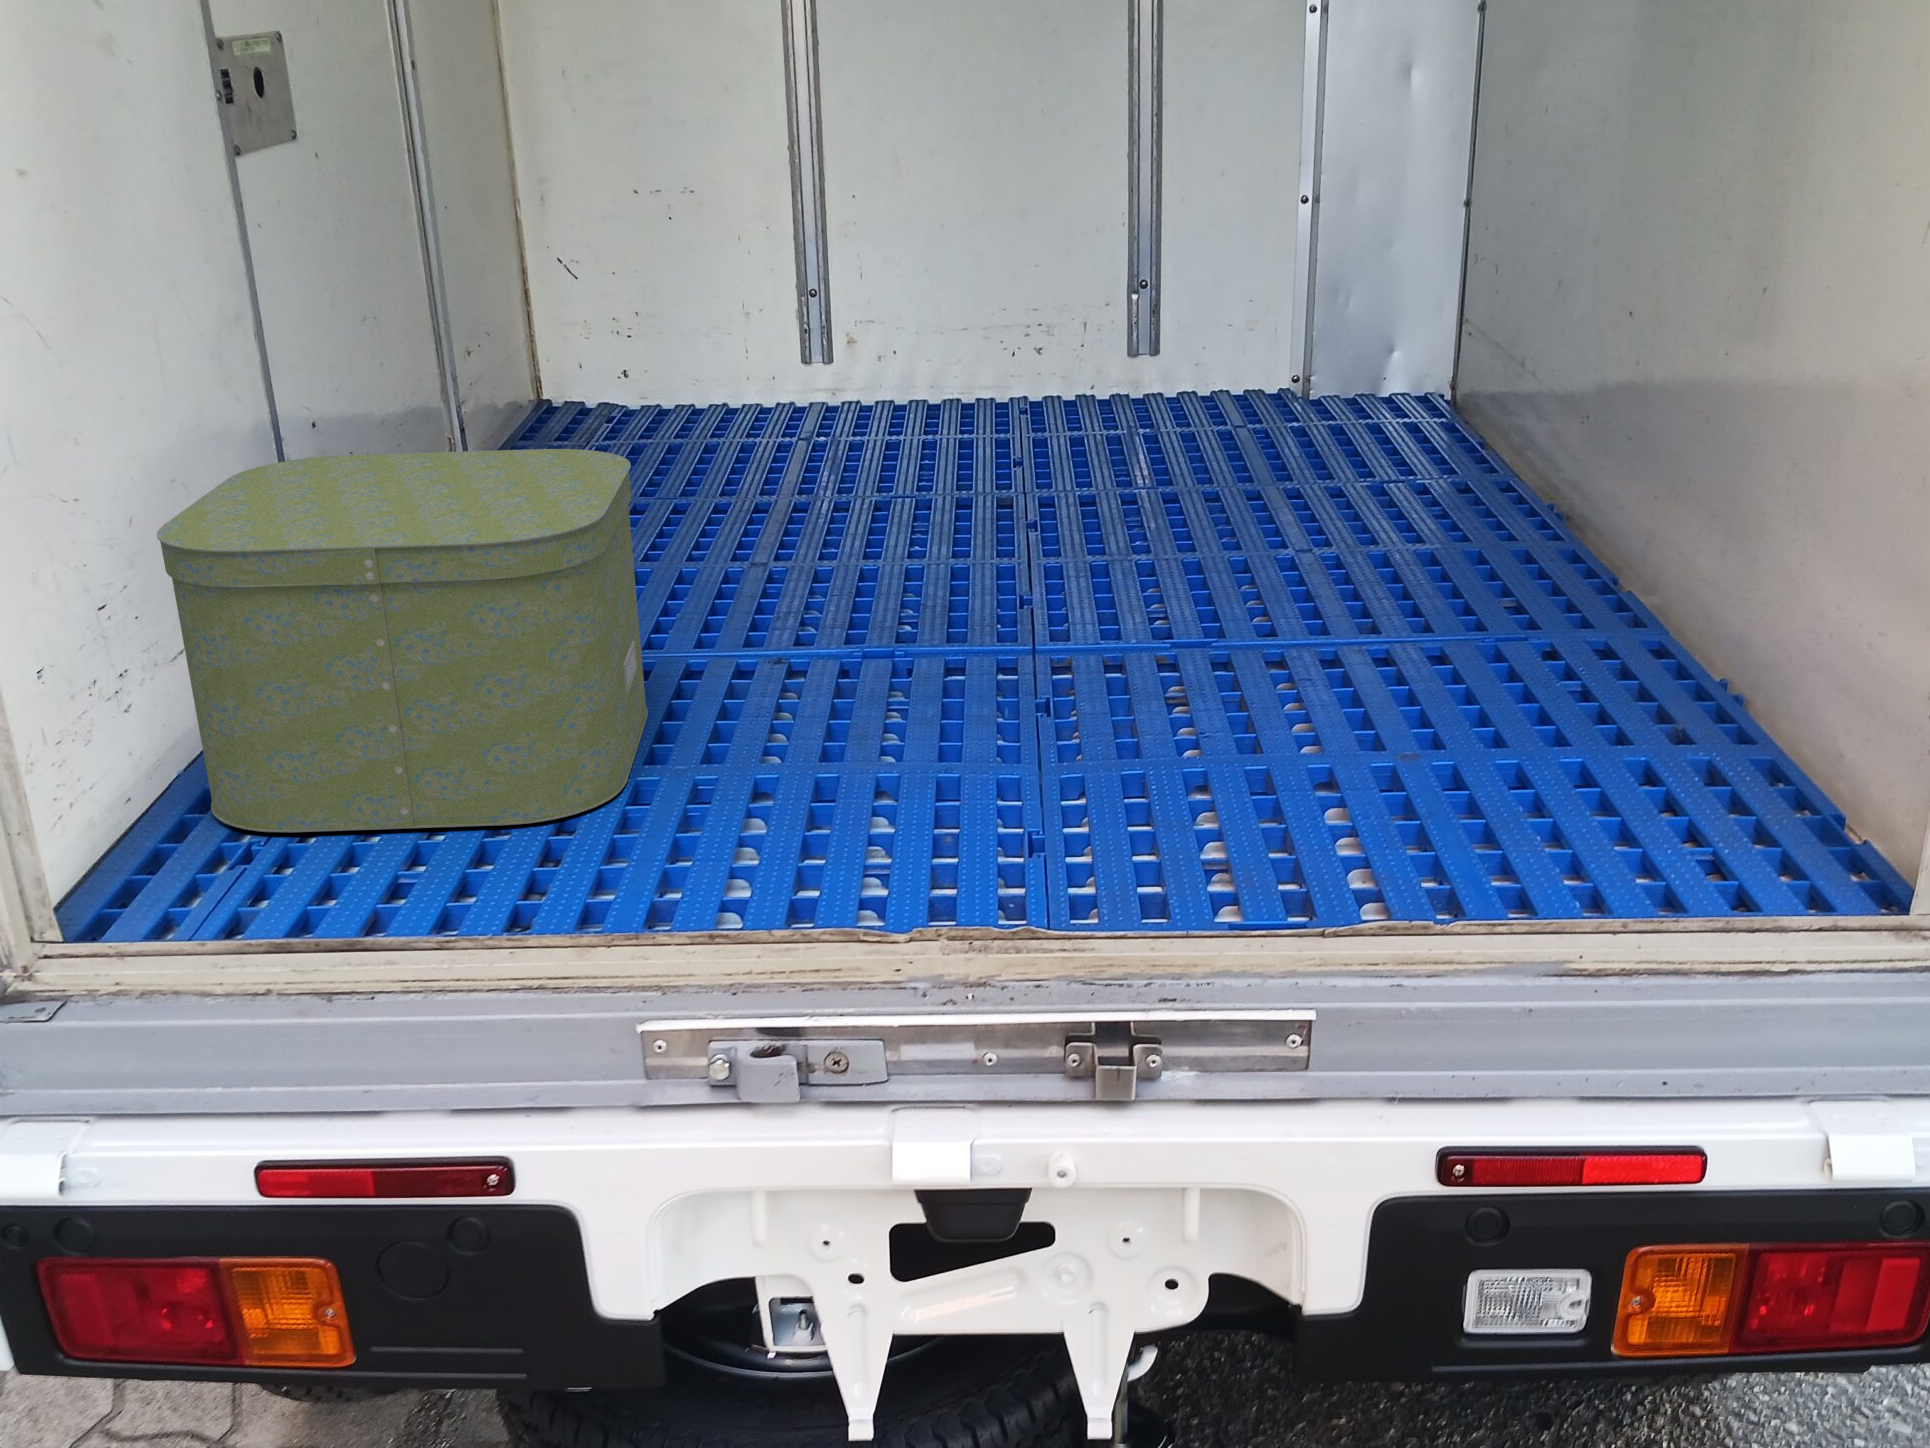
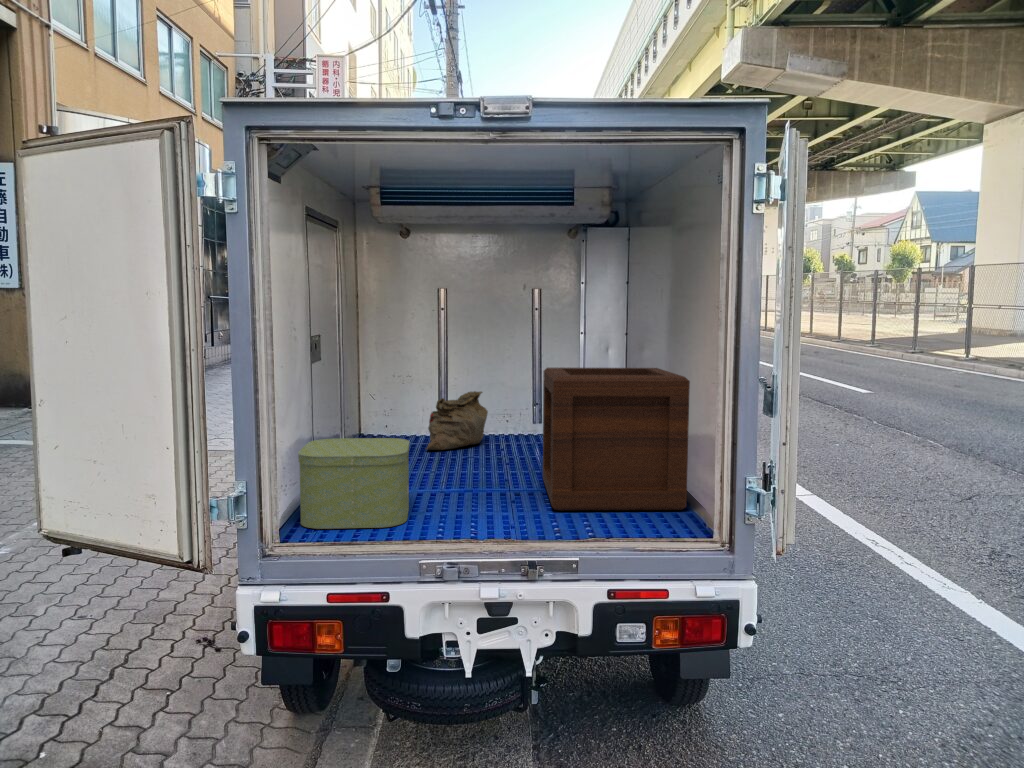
wooden crate: none [1160,133,1810,732] -> present [543,368,690,510]
bag: none [746,244,966,463] -> present [426,391,488,450]

